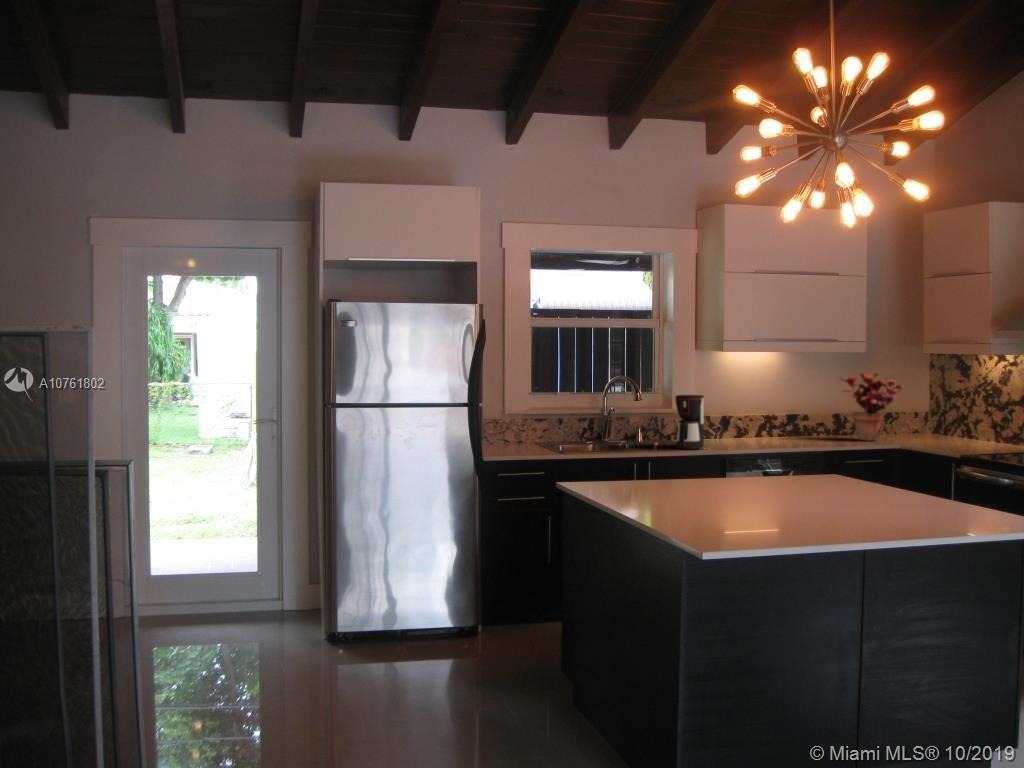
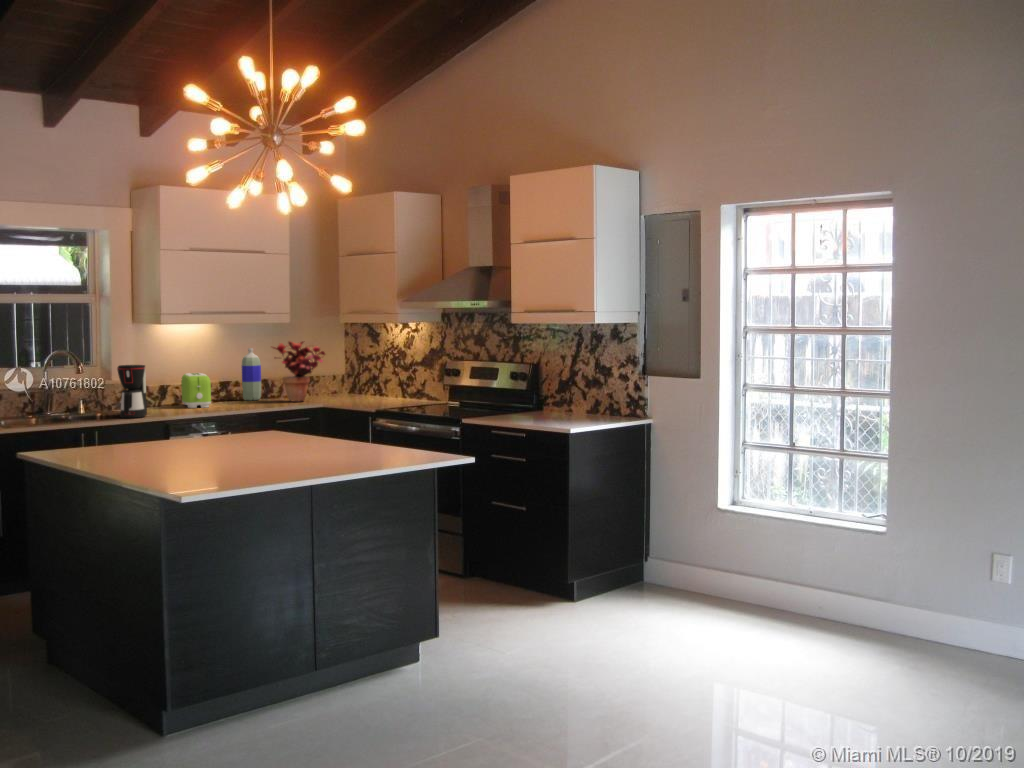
bottle: none [809,379,830,437] -> present [242,348,261,401]
toaster: none [743,404,772,442] -> present [181,373,211,408]

